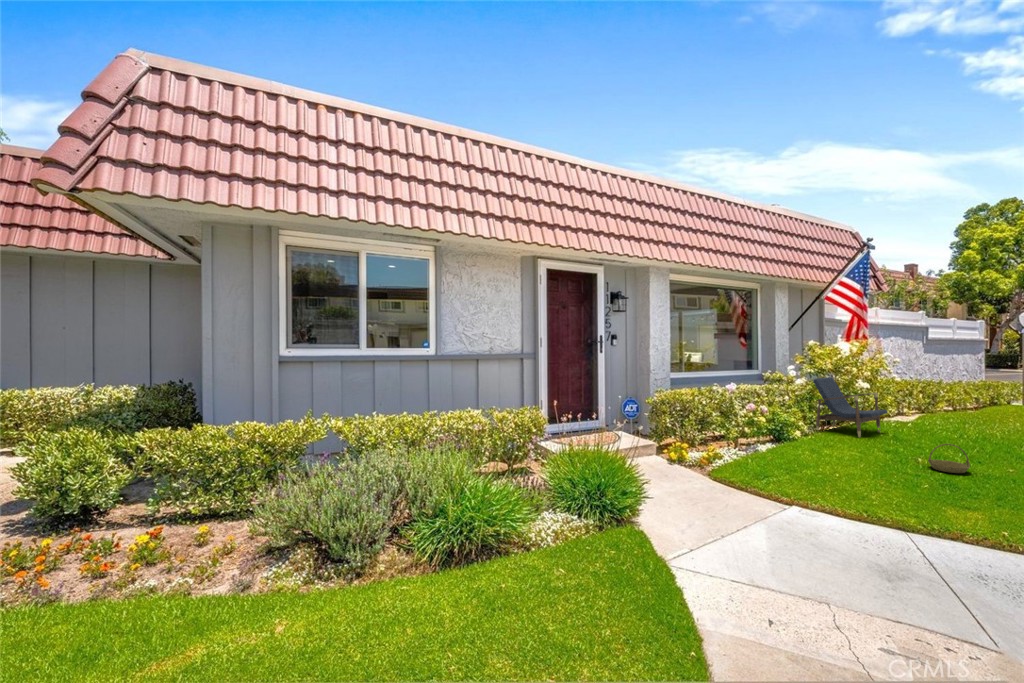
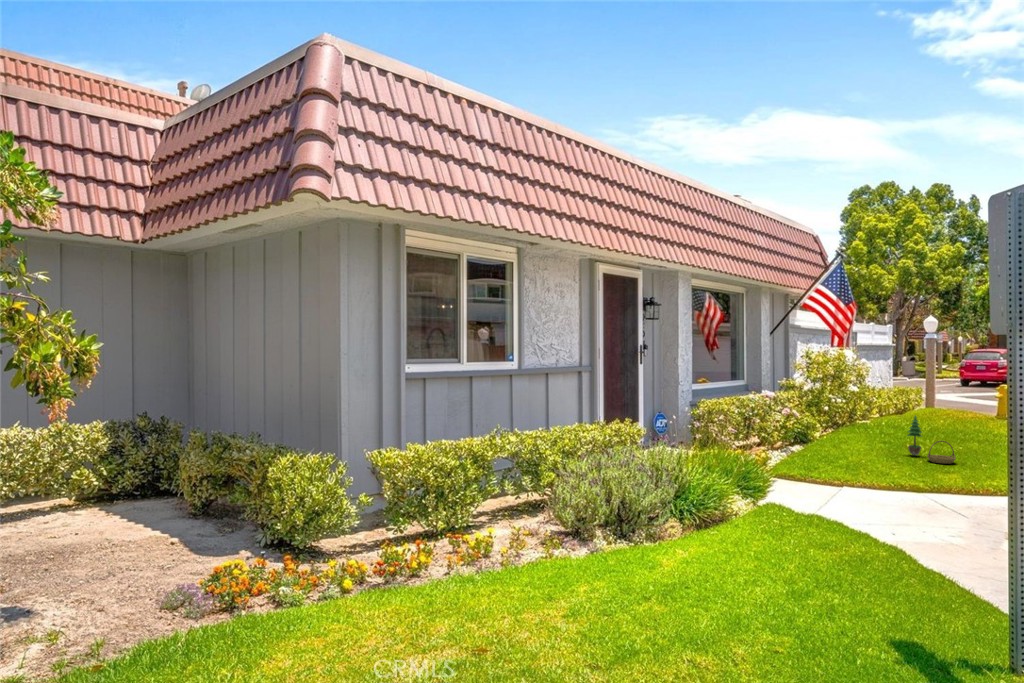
lounge chair: present [813,377,888,437] -> none [818,387,877,442]
potted tree: none [905,410,928,459] -> present [907,415,922,456]

